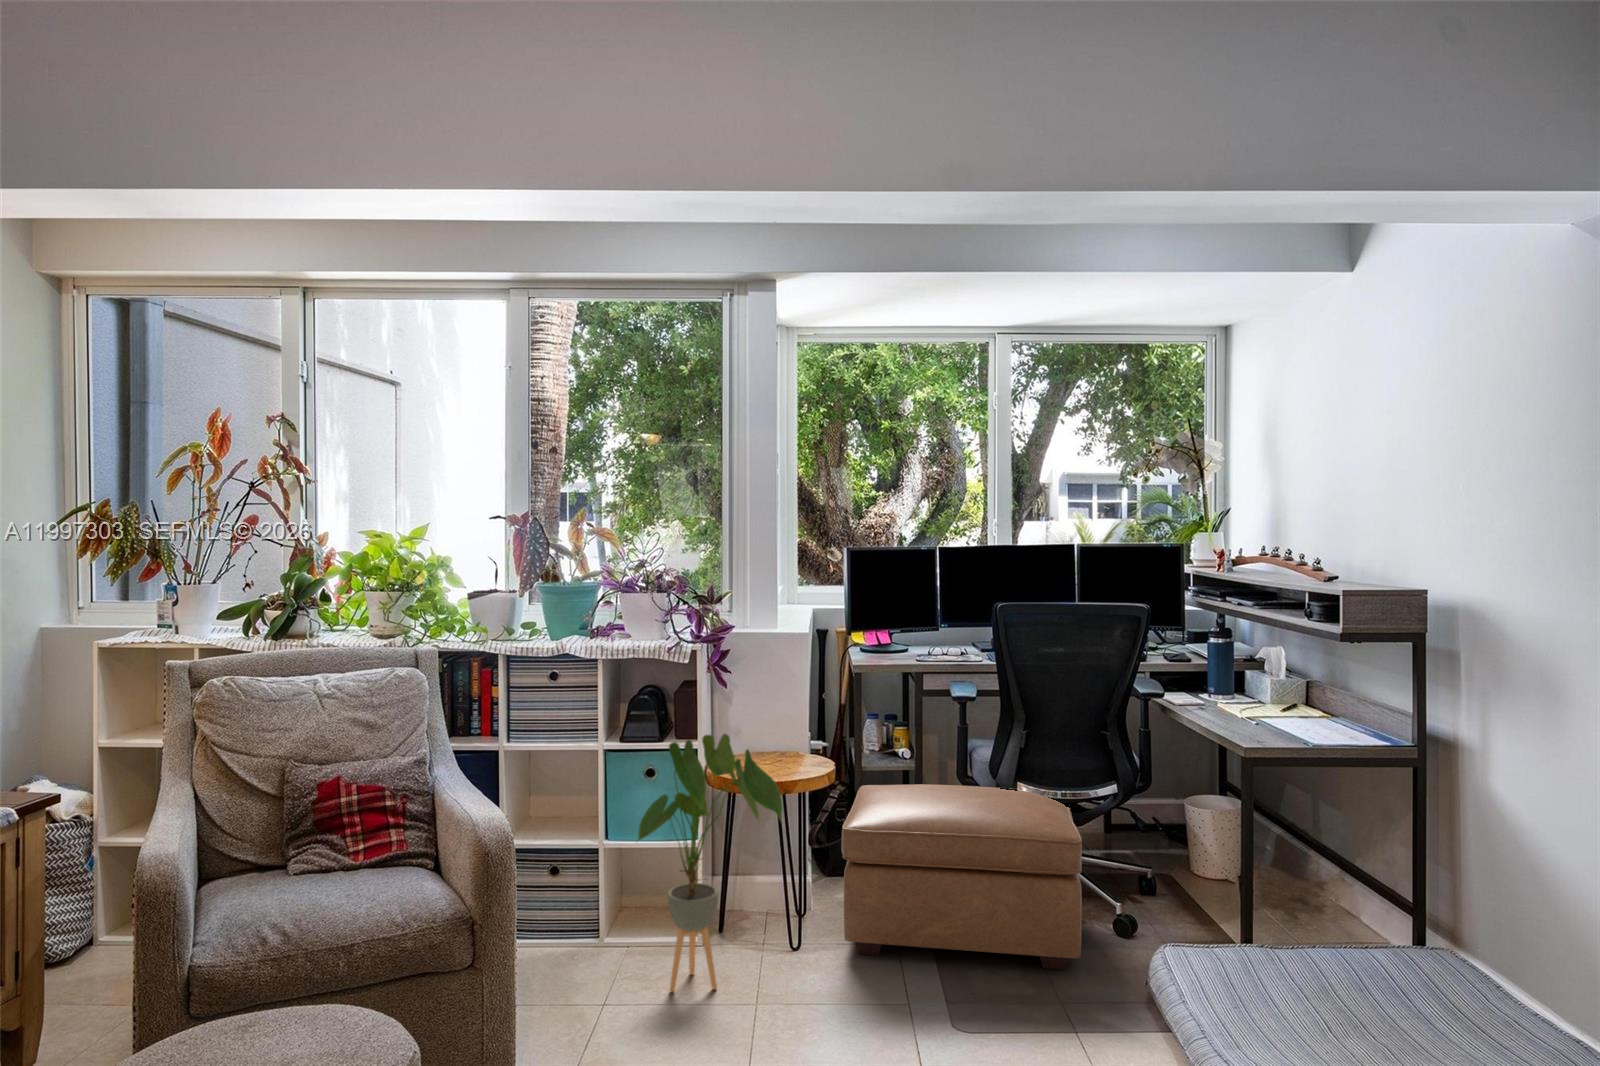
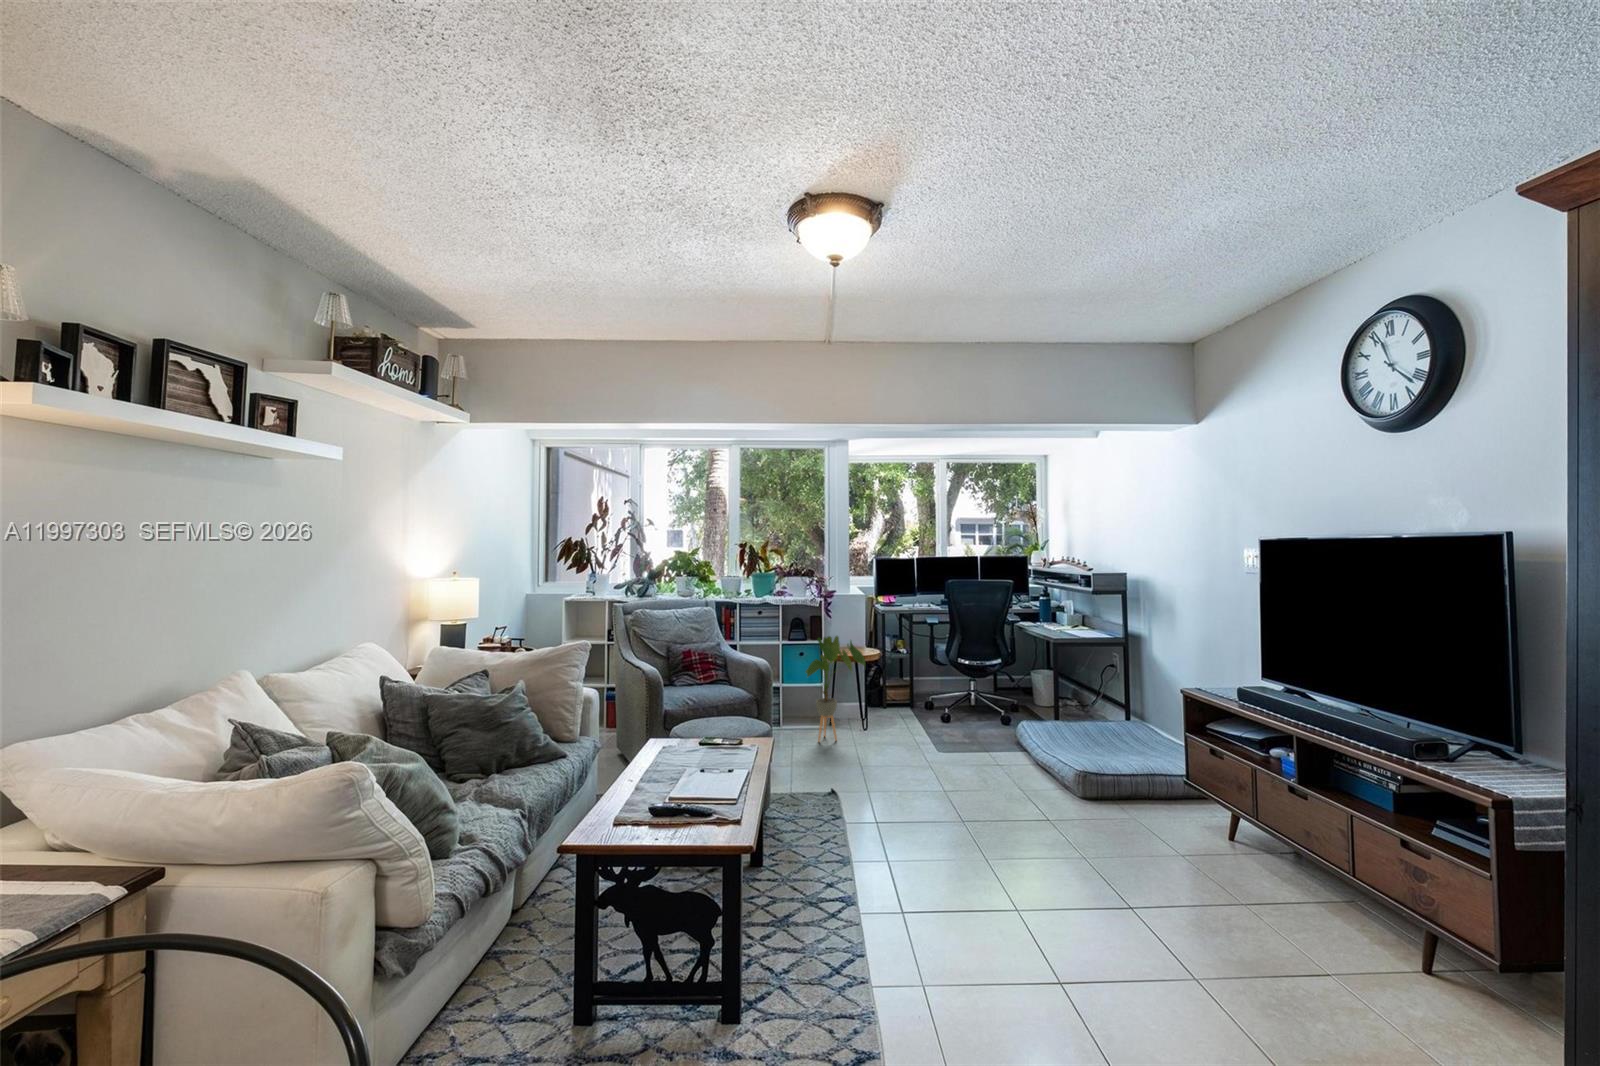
ottoman: present [841,784,1082,970] -> none [885,663,987,734]

